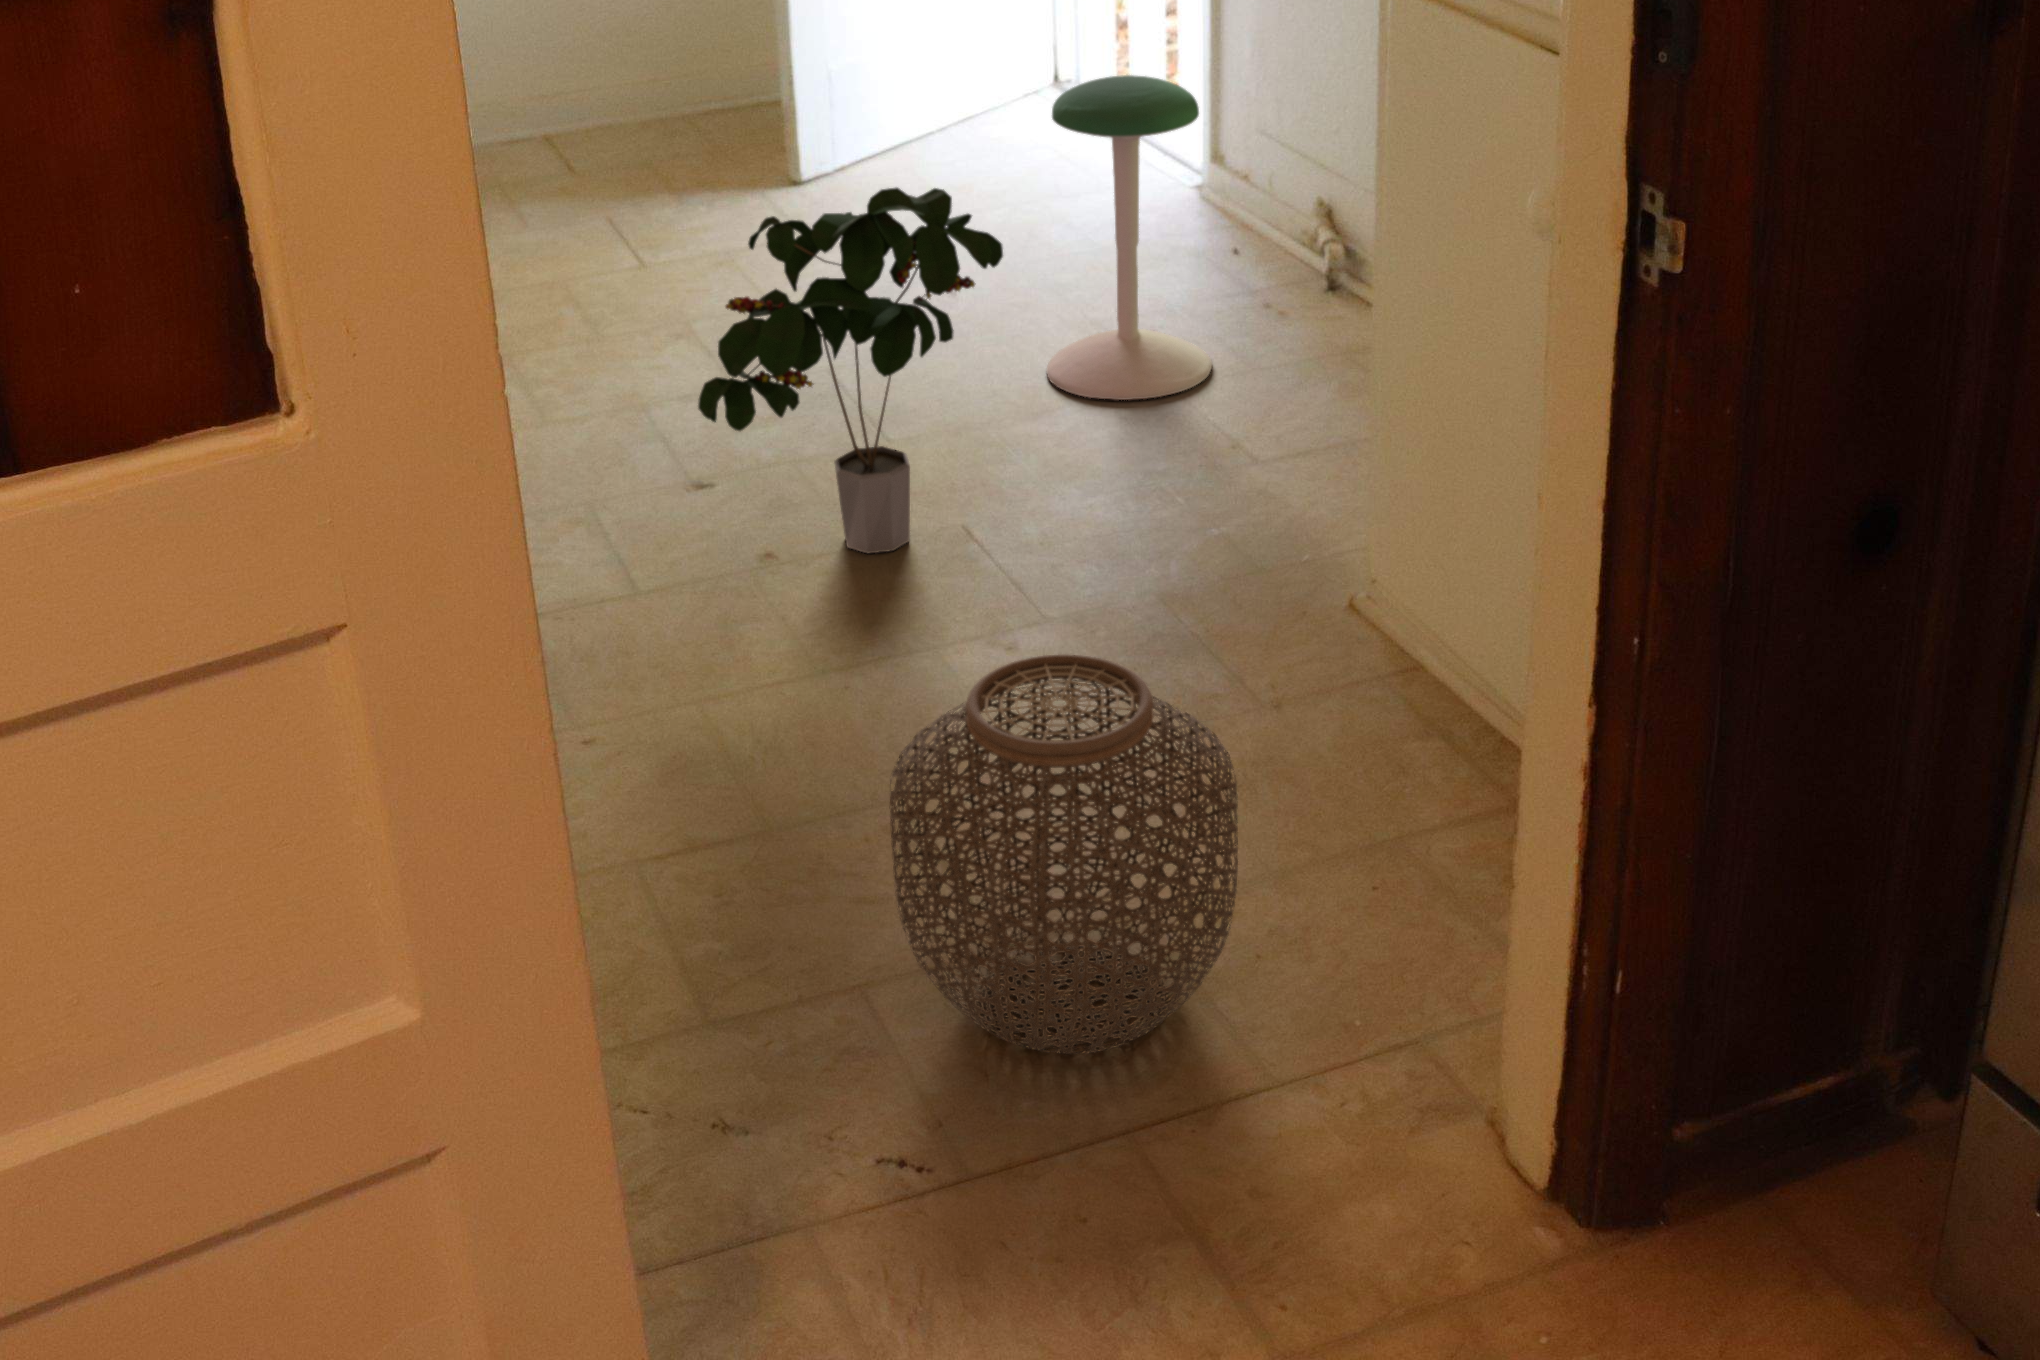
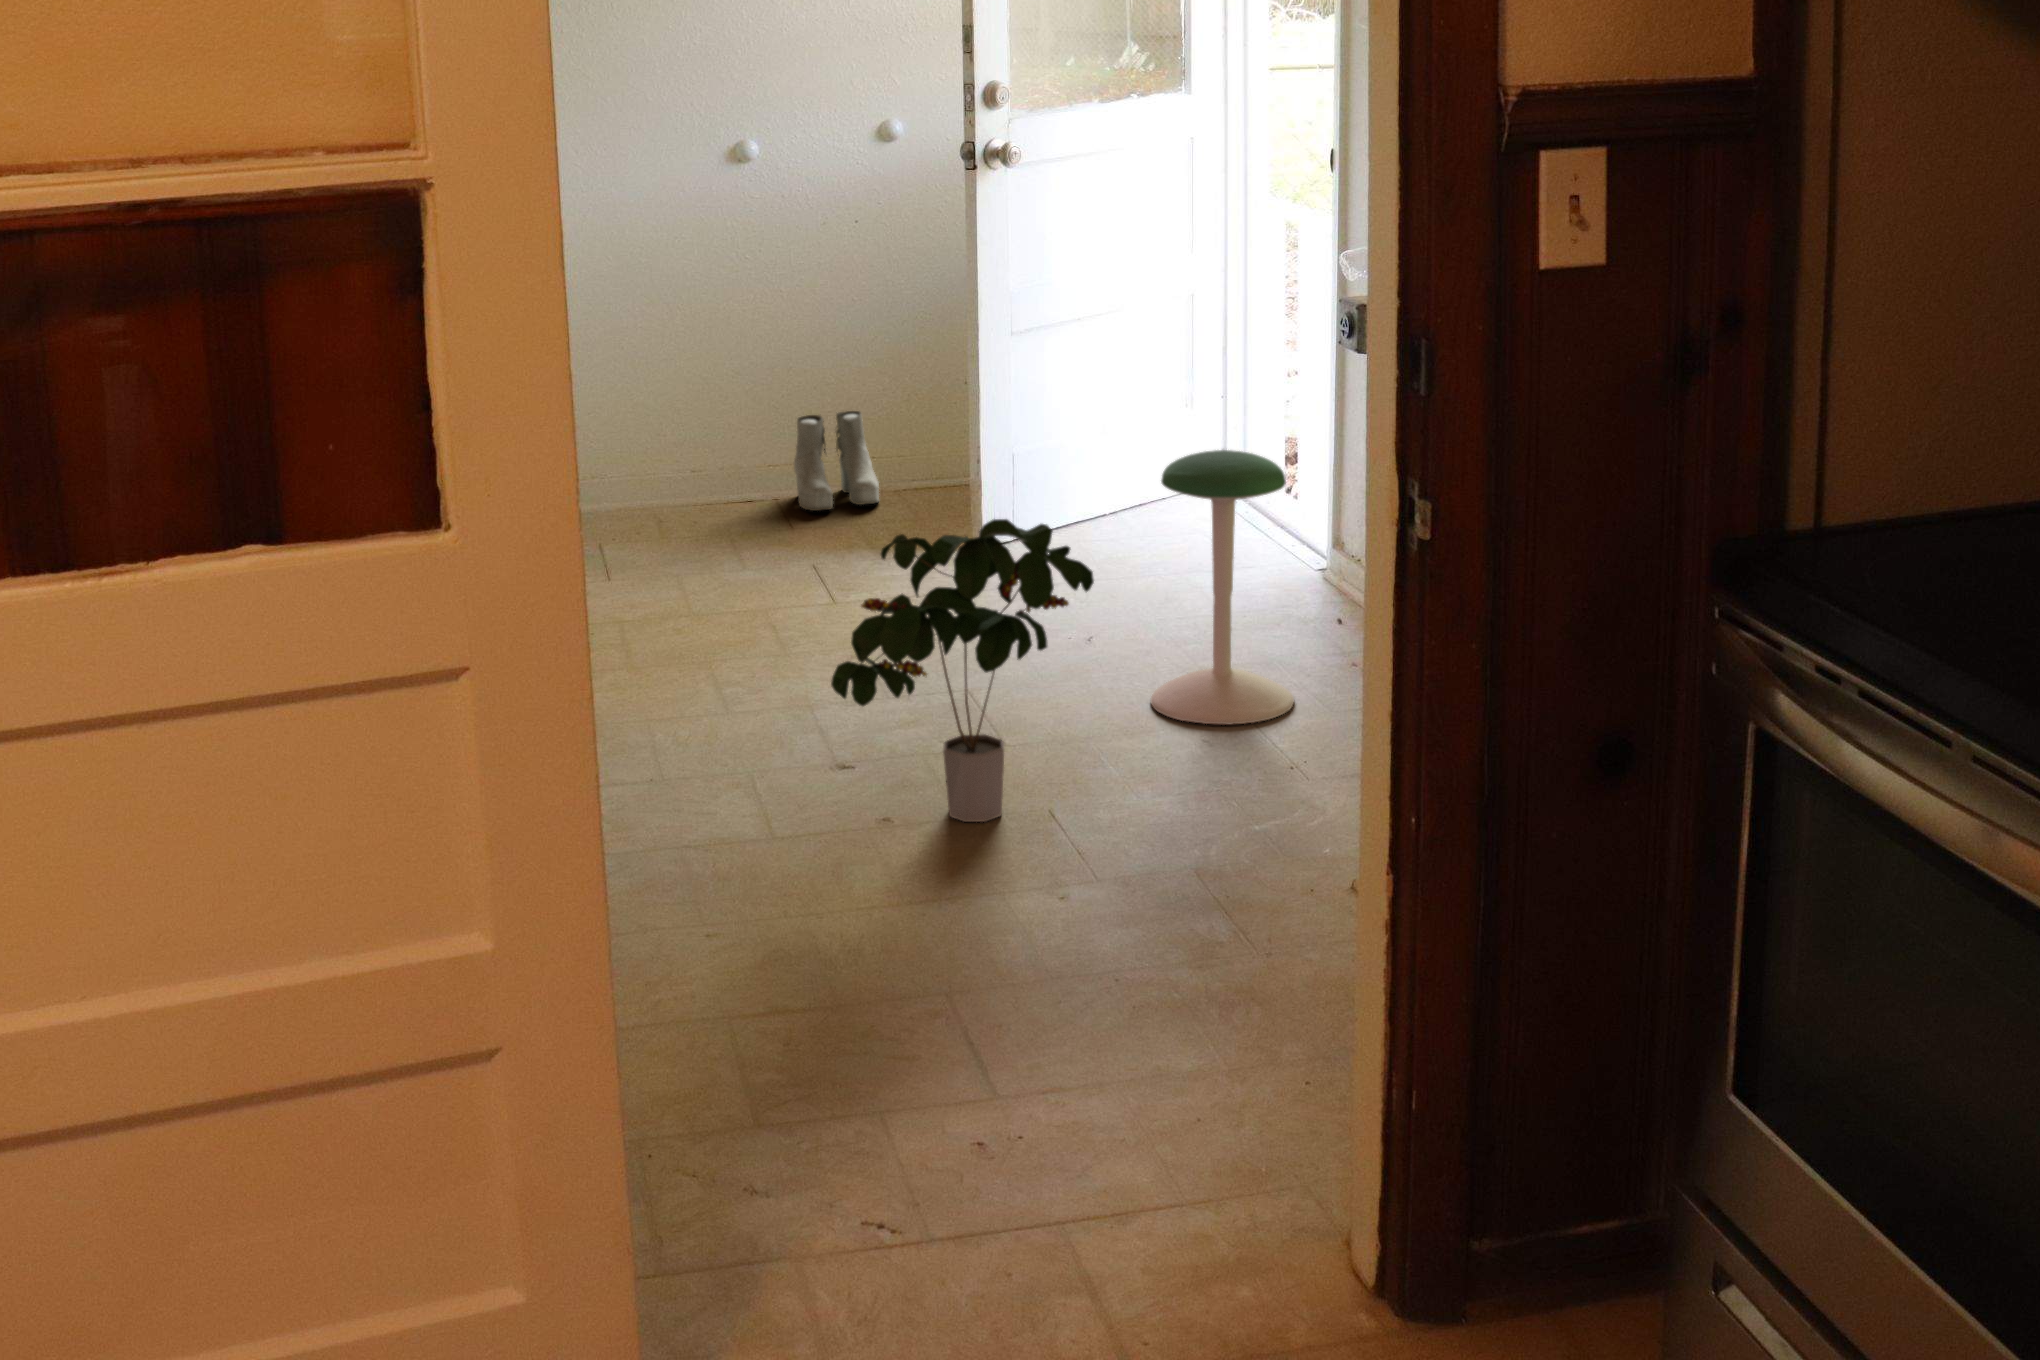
boots: none [564,31,669,153] -> present [794,411,879,511]
woven basket: present [890,654,1238,1054] -> none [902,853,1175,1175]

